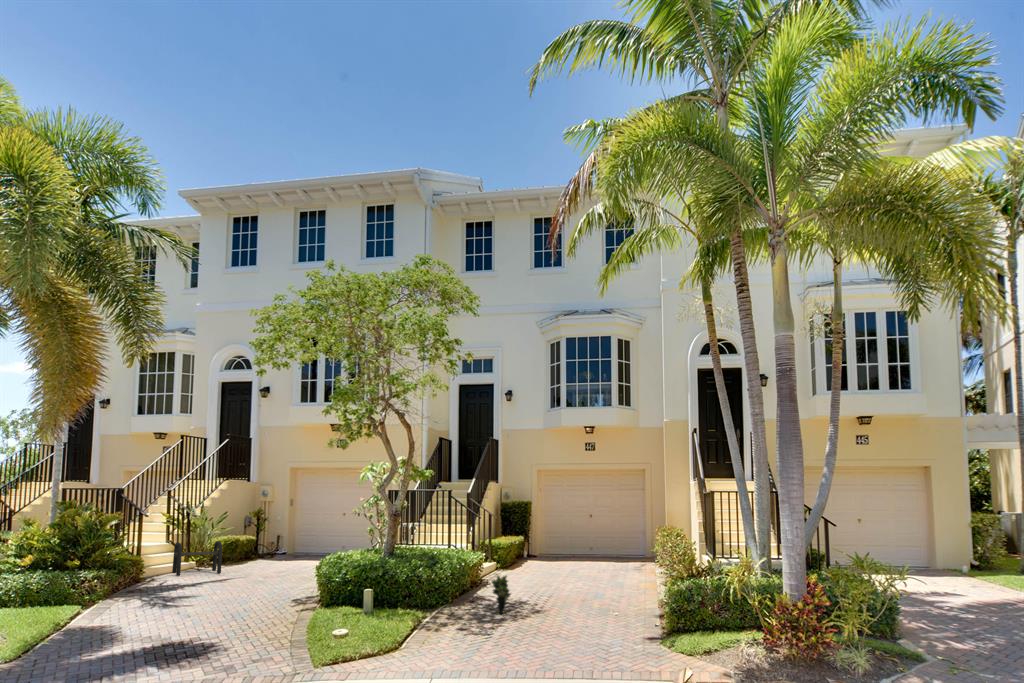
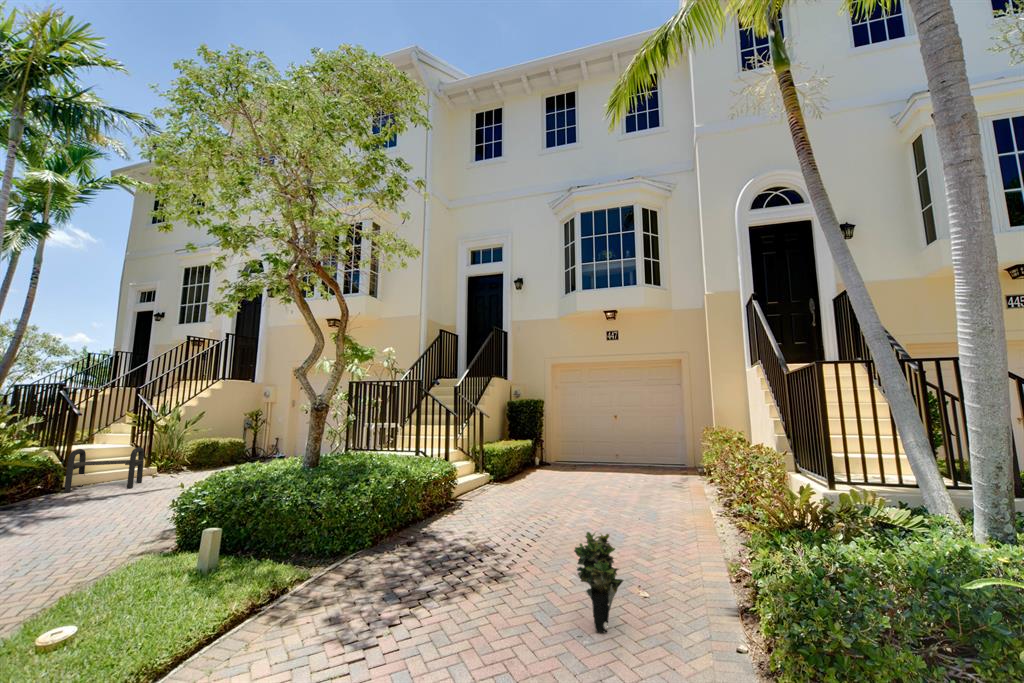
potted plant: present [492,576,511,614] -> present [574,532,623,632]

